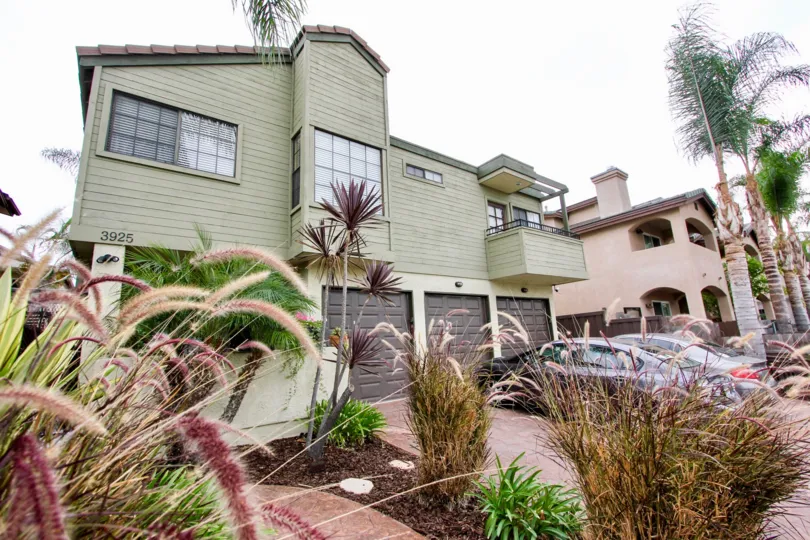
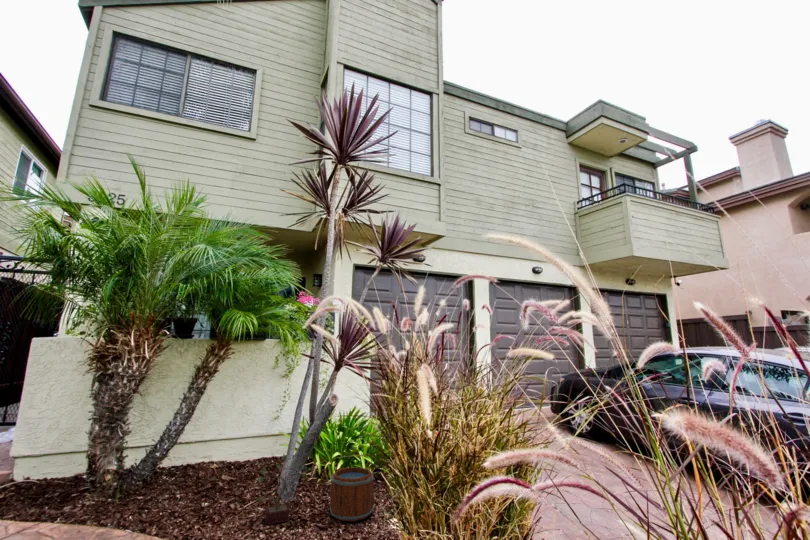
bucket: none [348,433,377,466] -> present [330,467,374,521]

